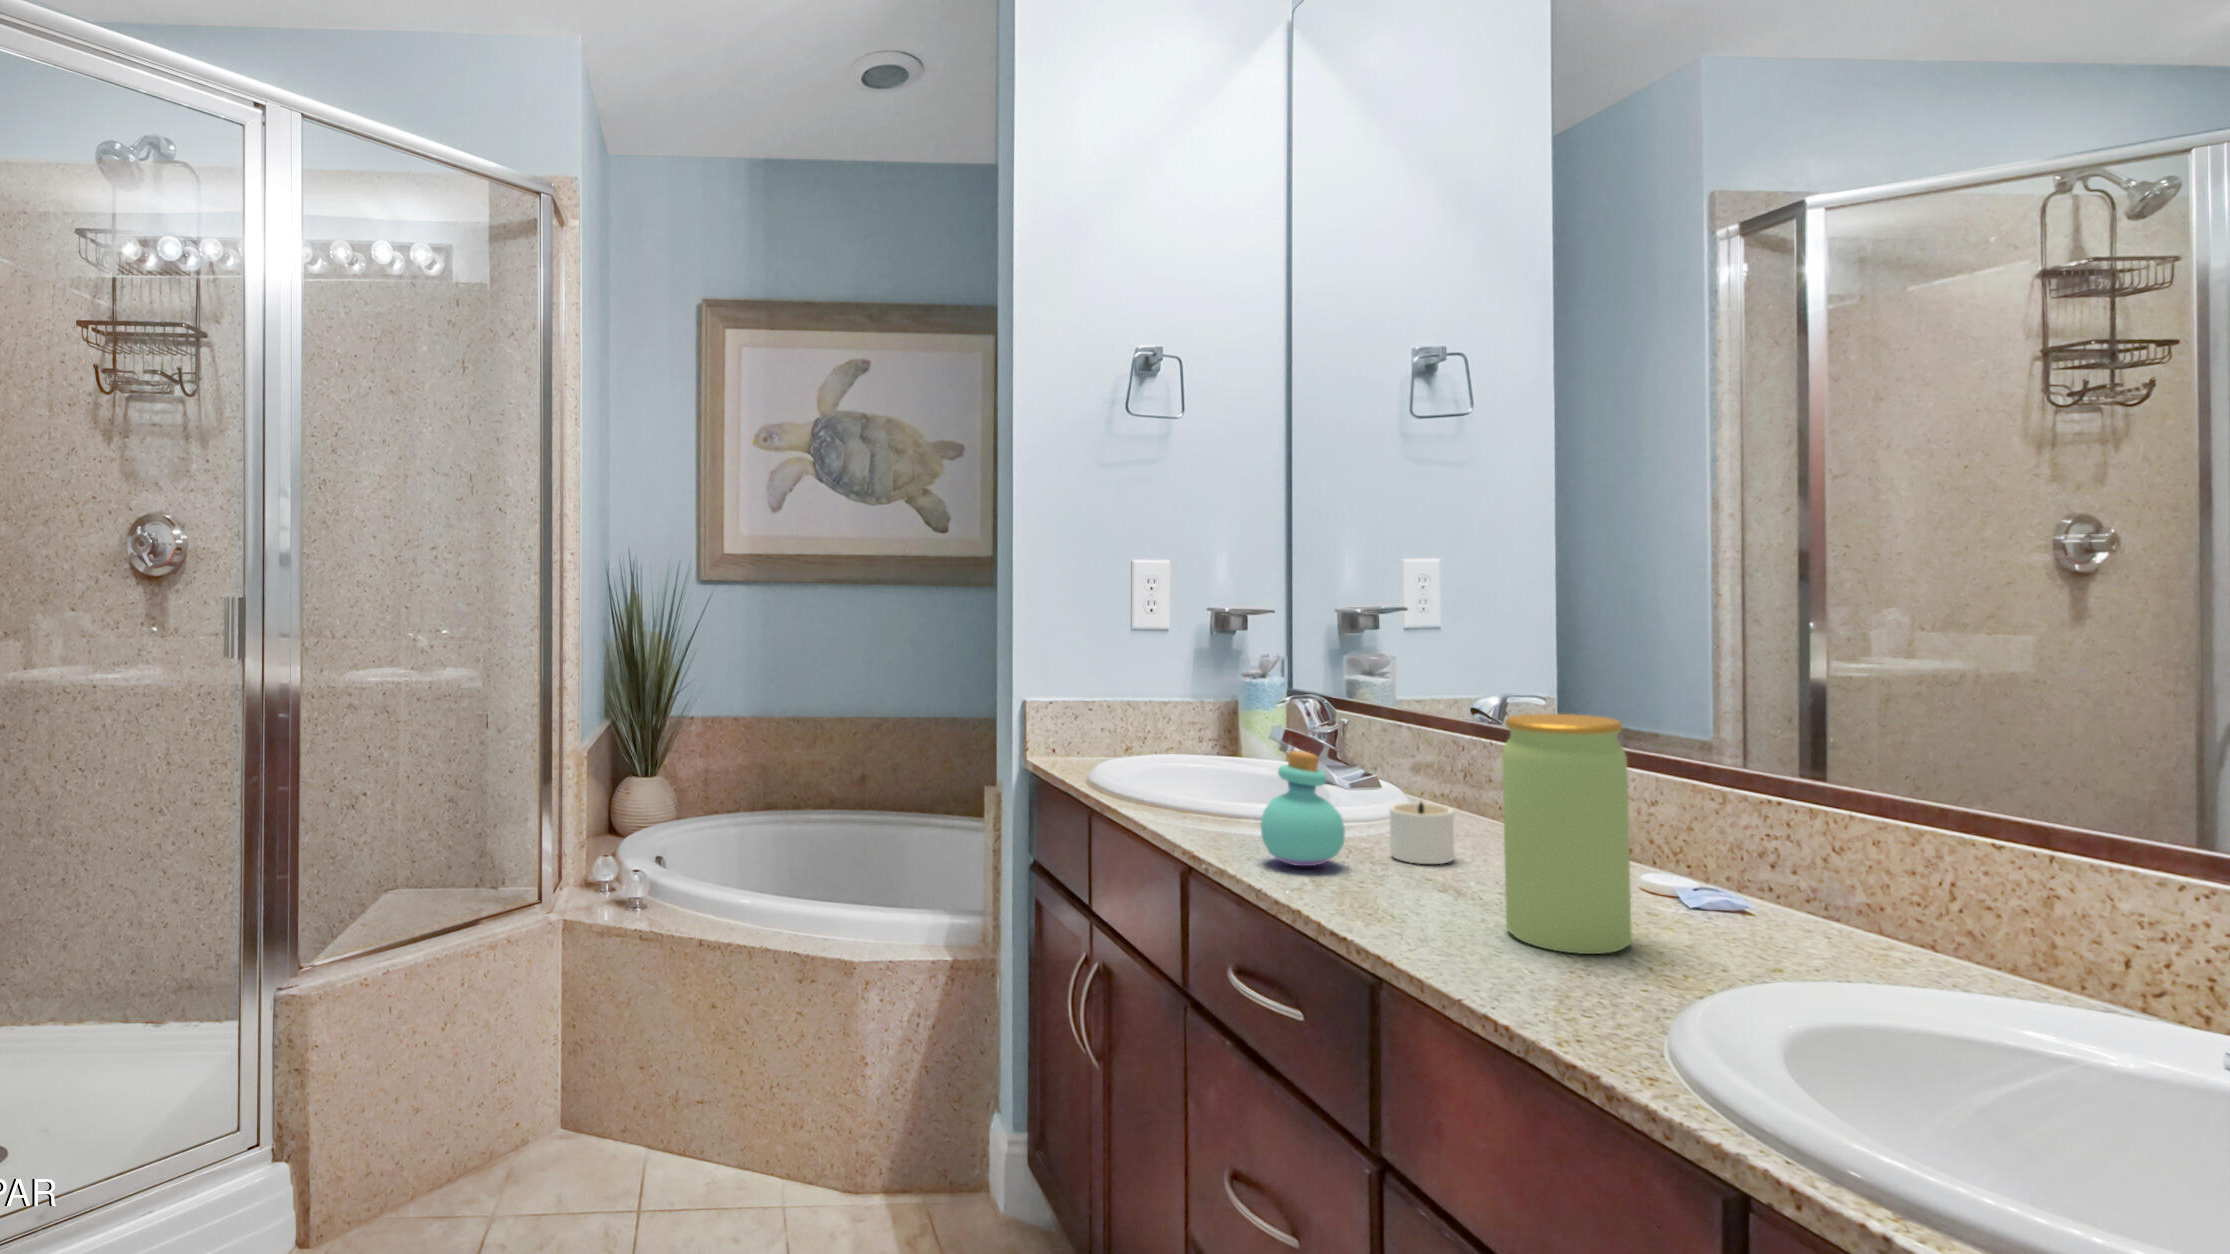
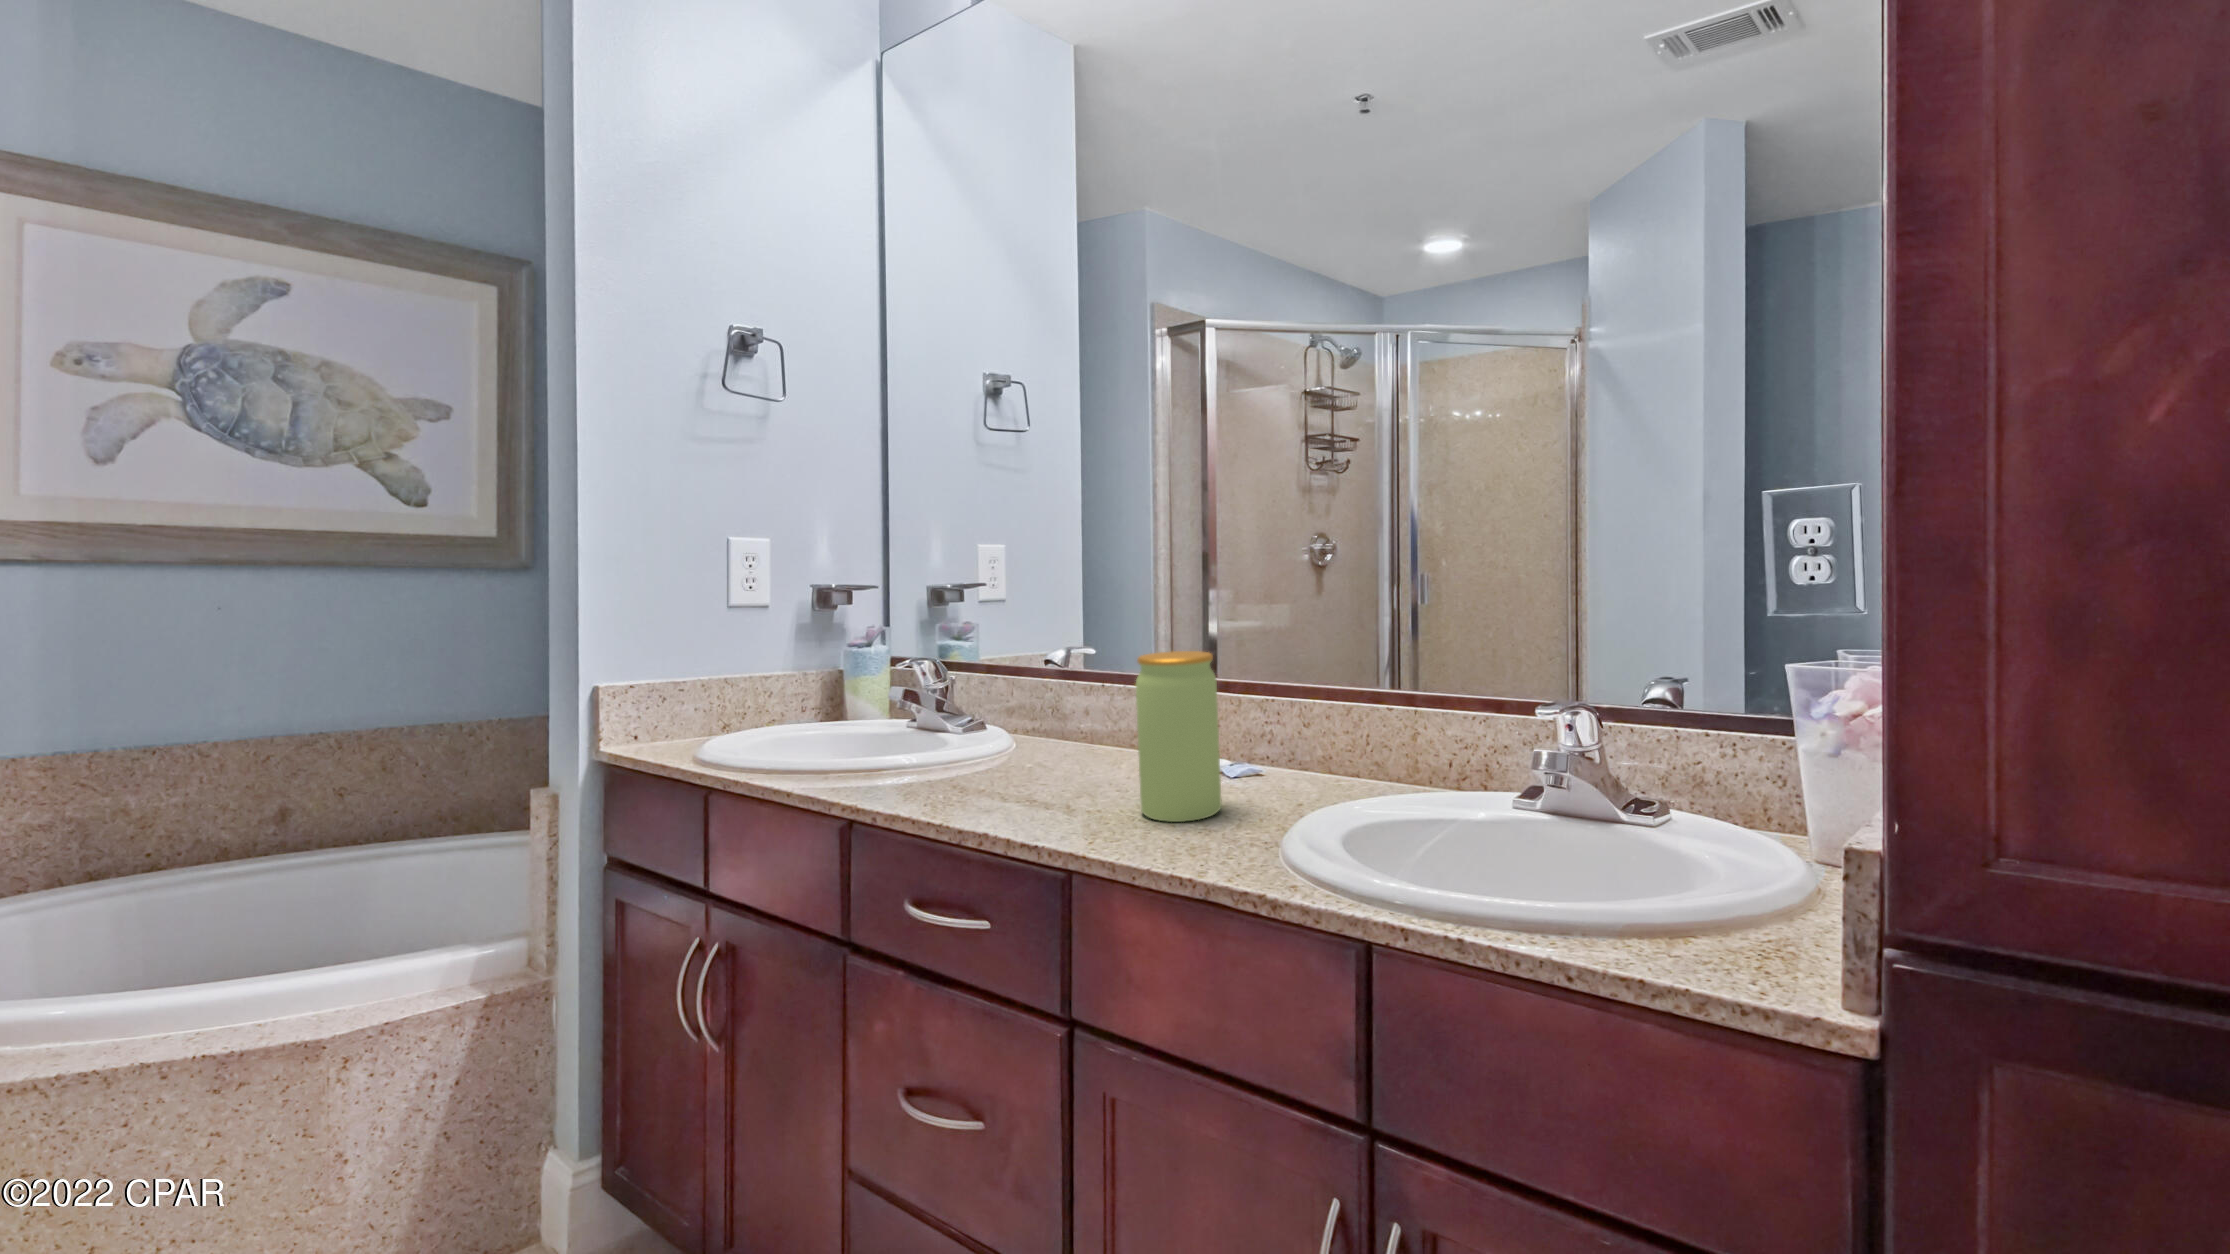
perfume bottle: present [1261,751,1345,866] -> none [924,703,996,800]
candle: present [1390,802,1455,864] -> none [1021,732,1083,781]

